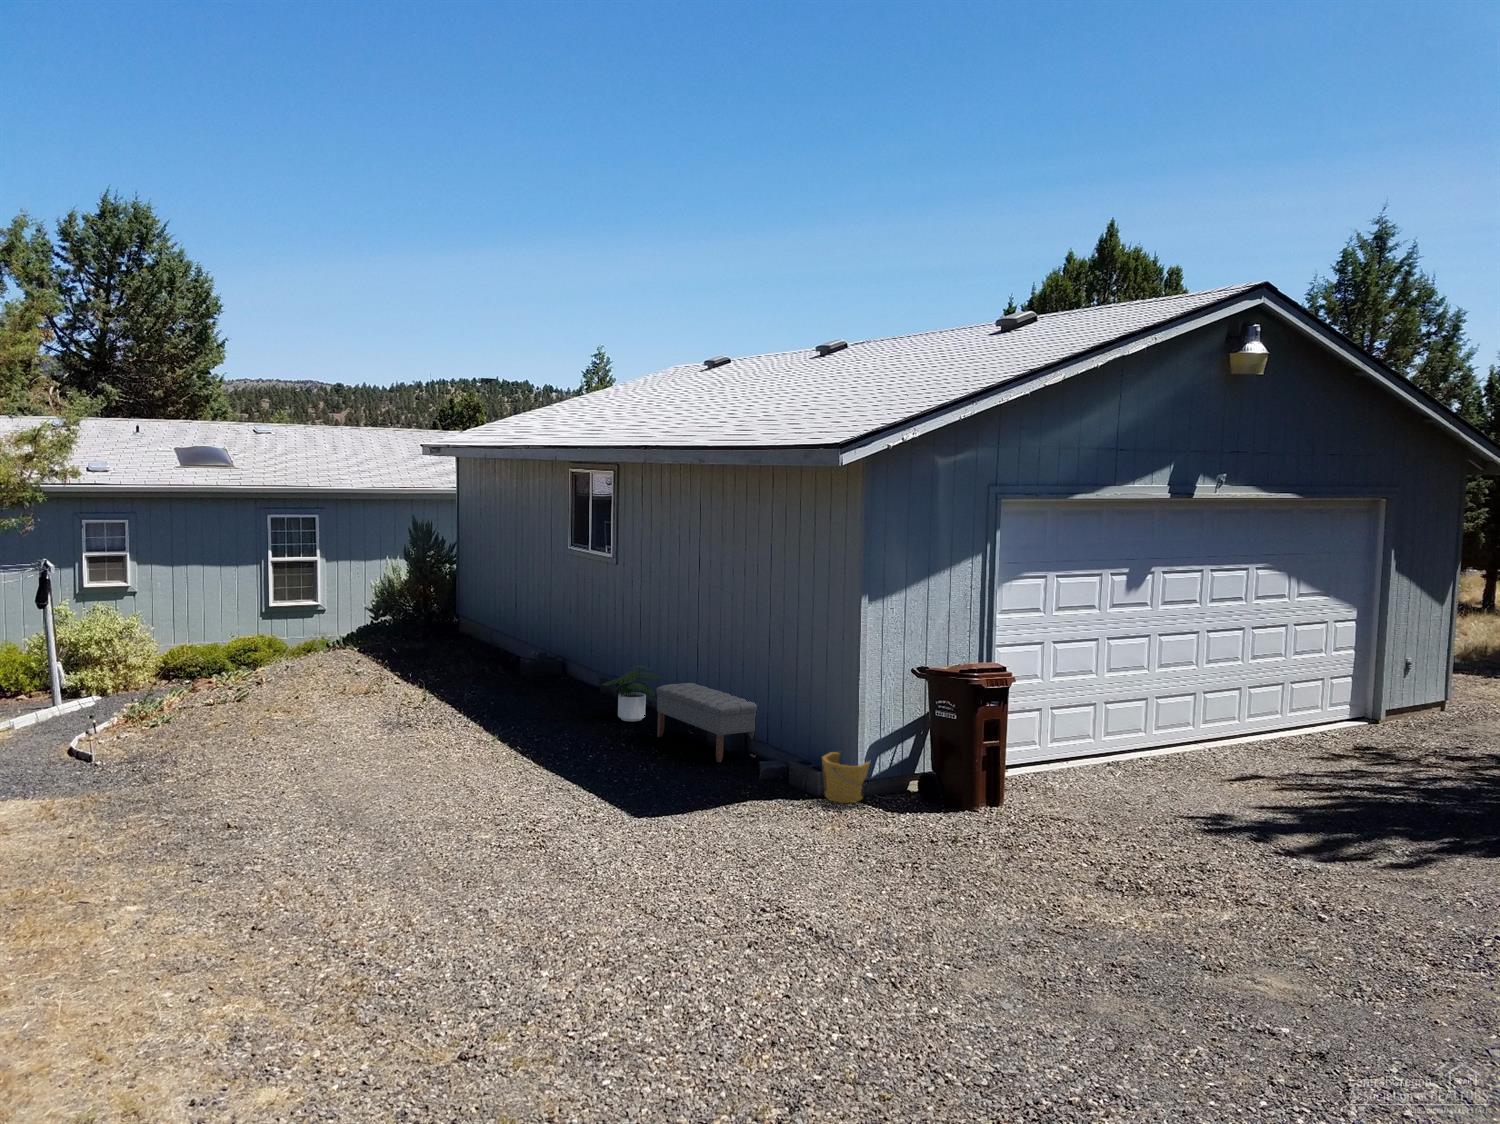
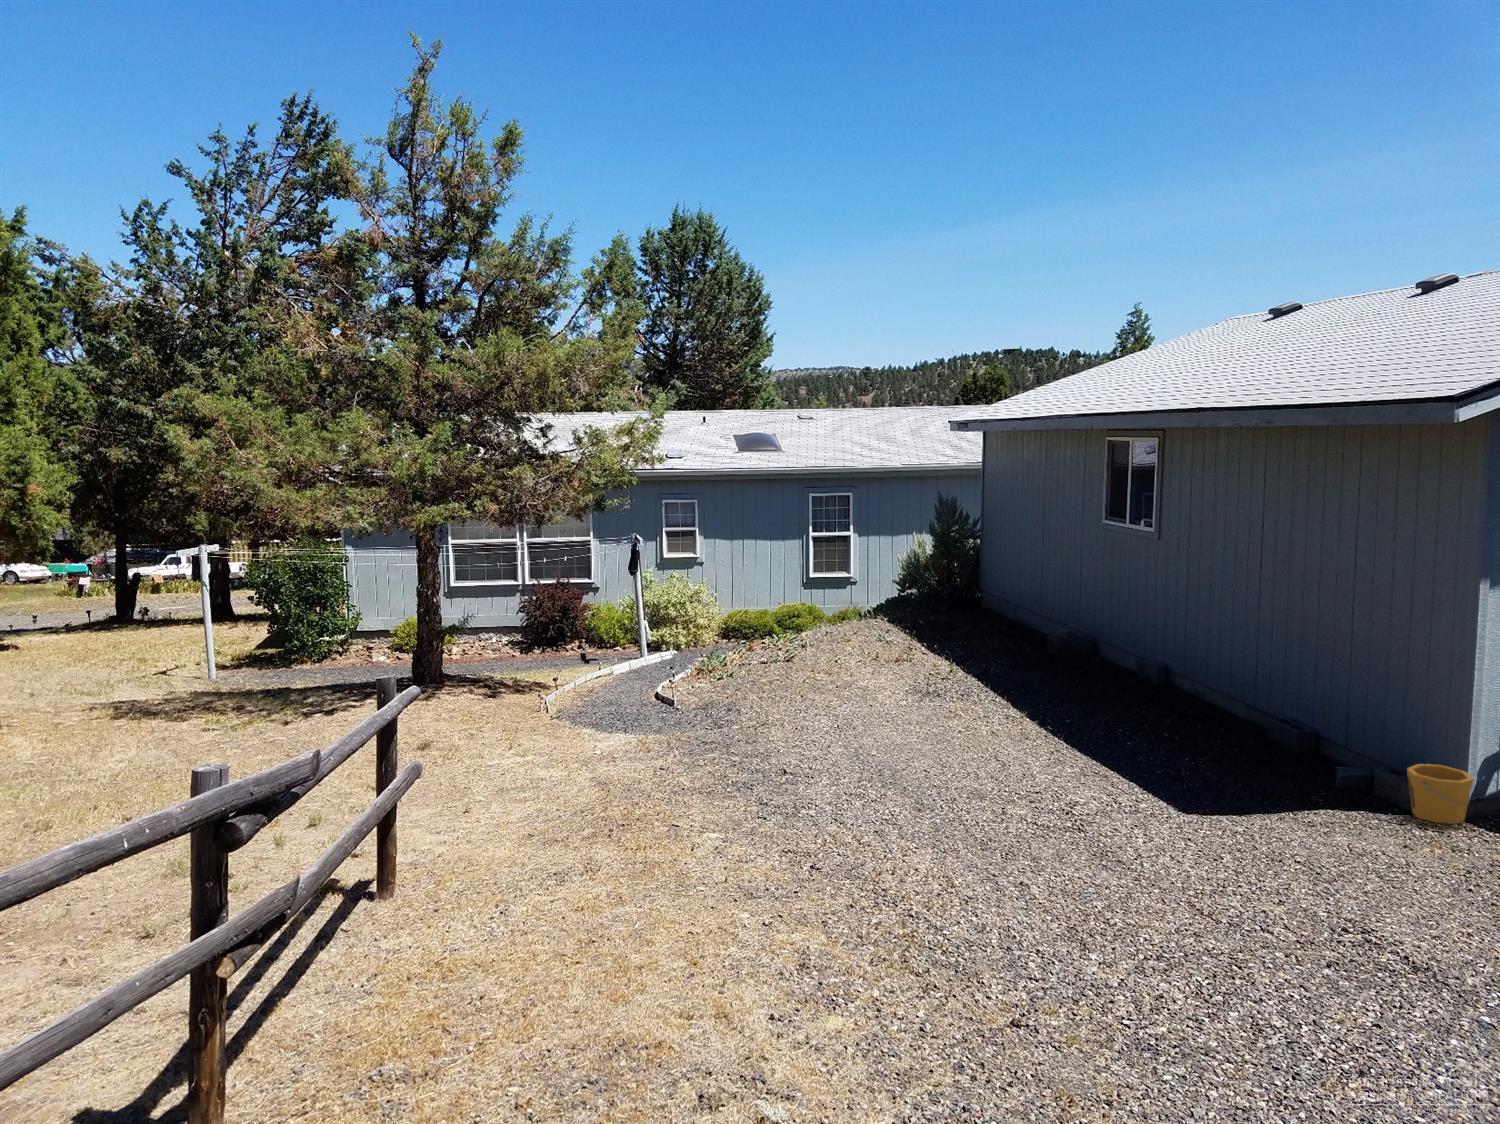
potted plant: present [601,665,661,721] -> none [1136,666,1204,723]
bench: present [656,683,757,762] -> none [1198,684,1323,768]

